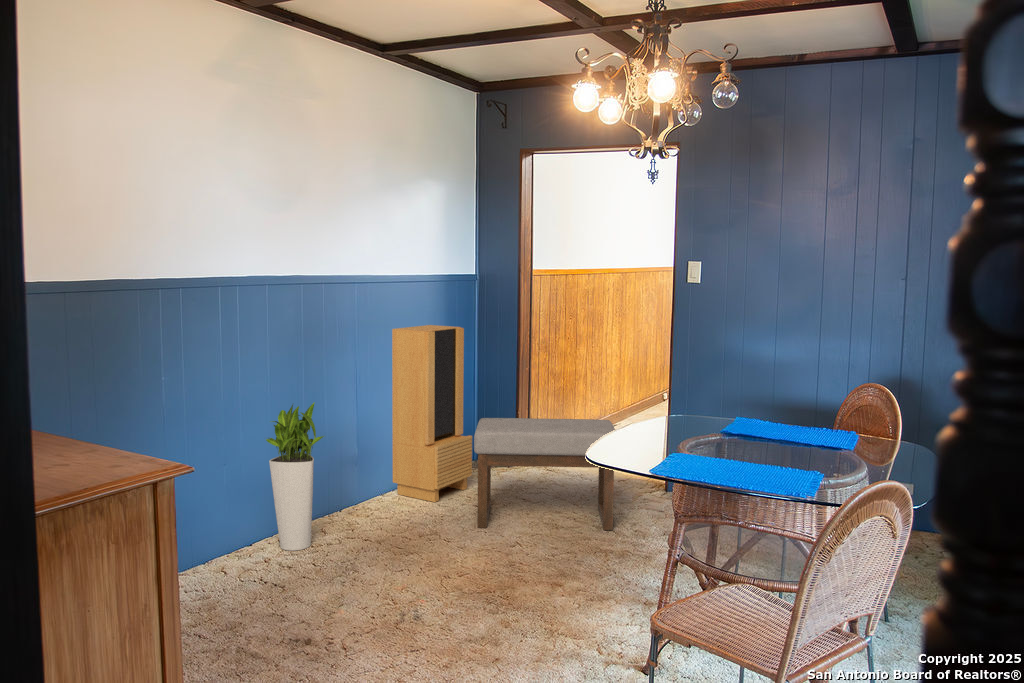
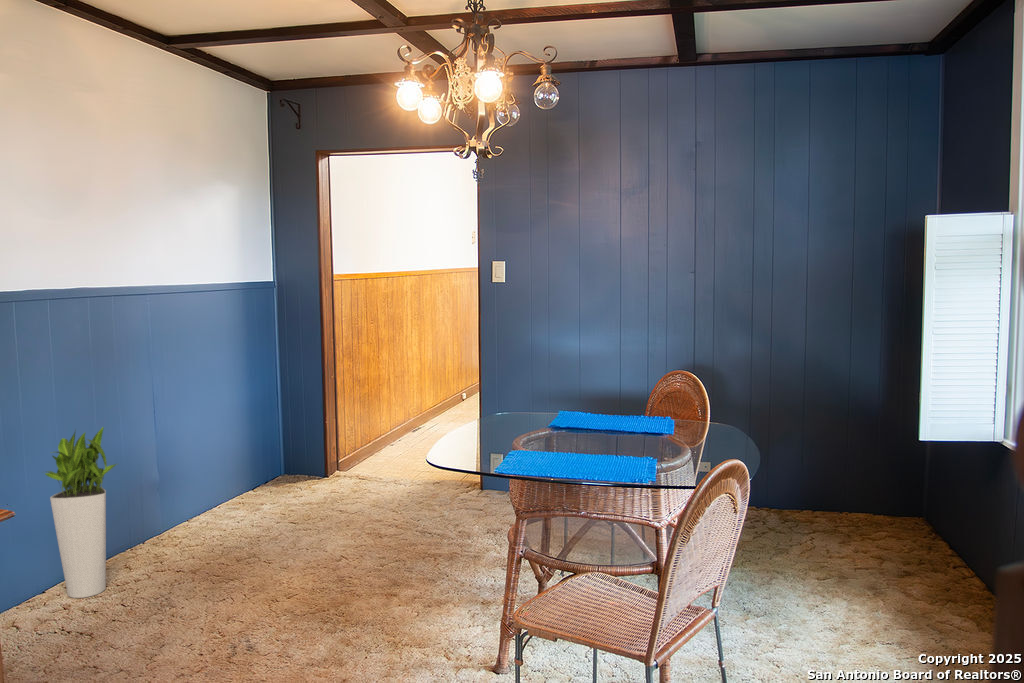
storage cabinet: present [392,325,472,502] -> none [186,334,282,526]
ottoman: present [474,418,615,530] -> none [290,424,442,548]

